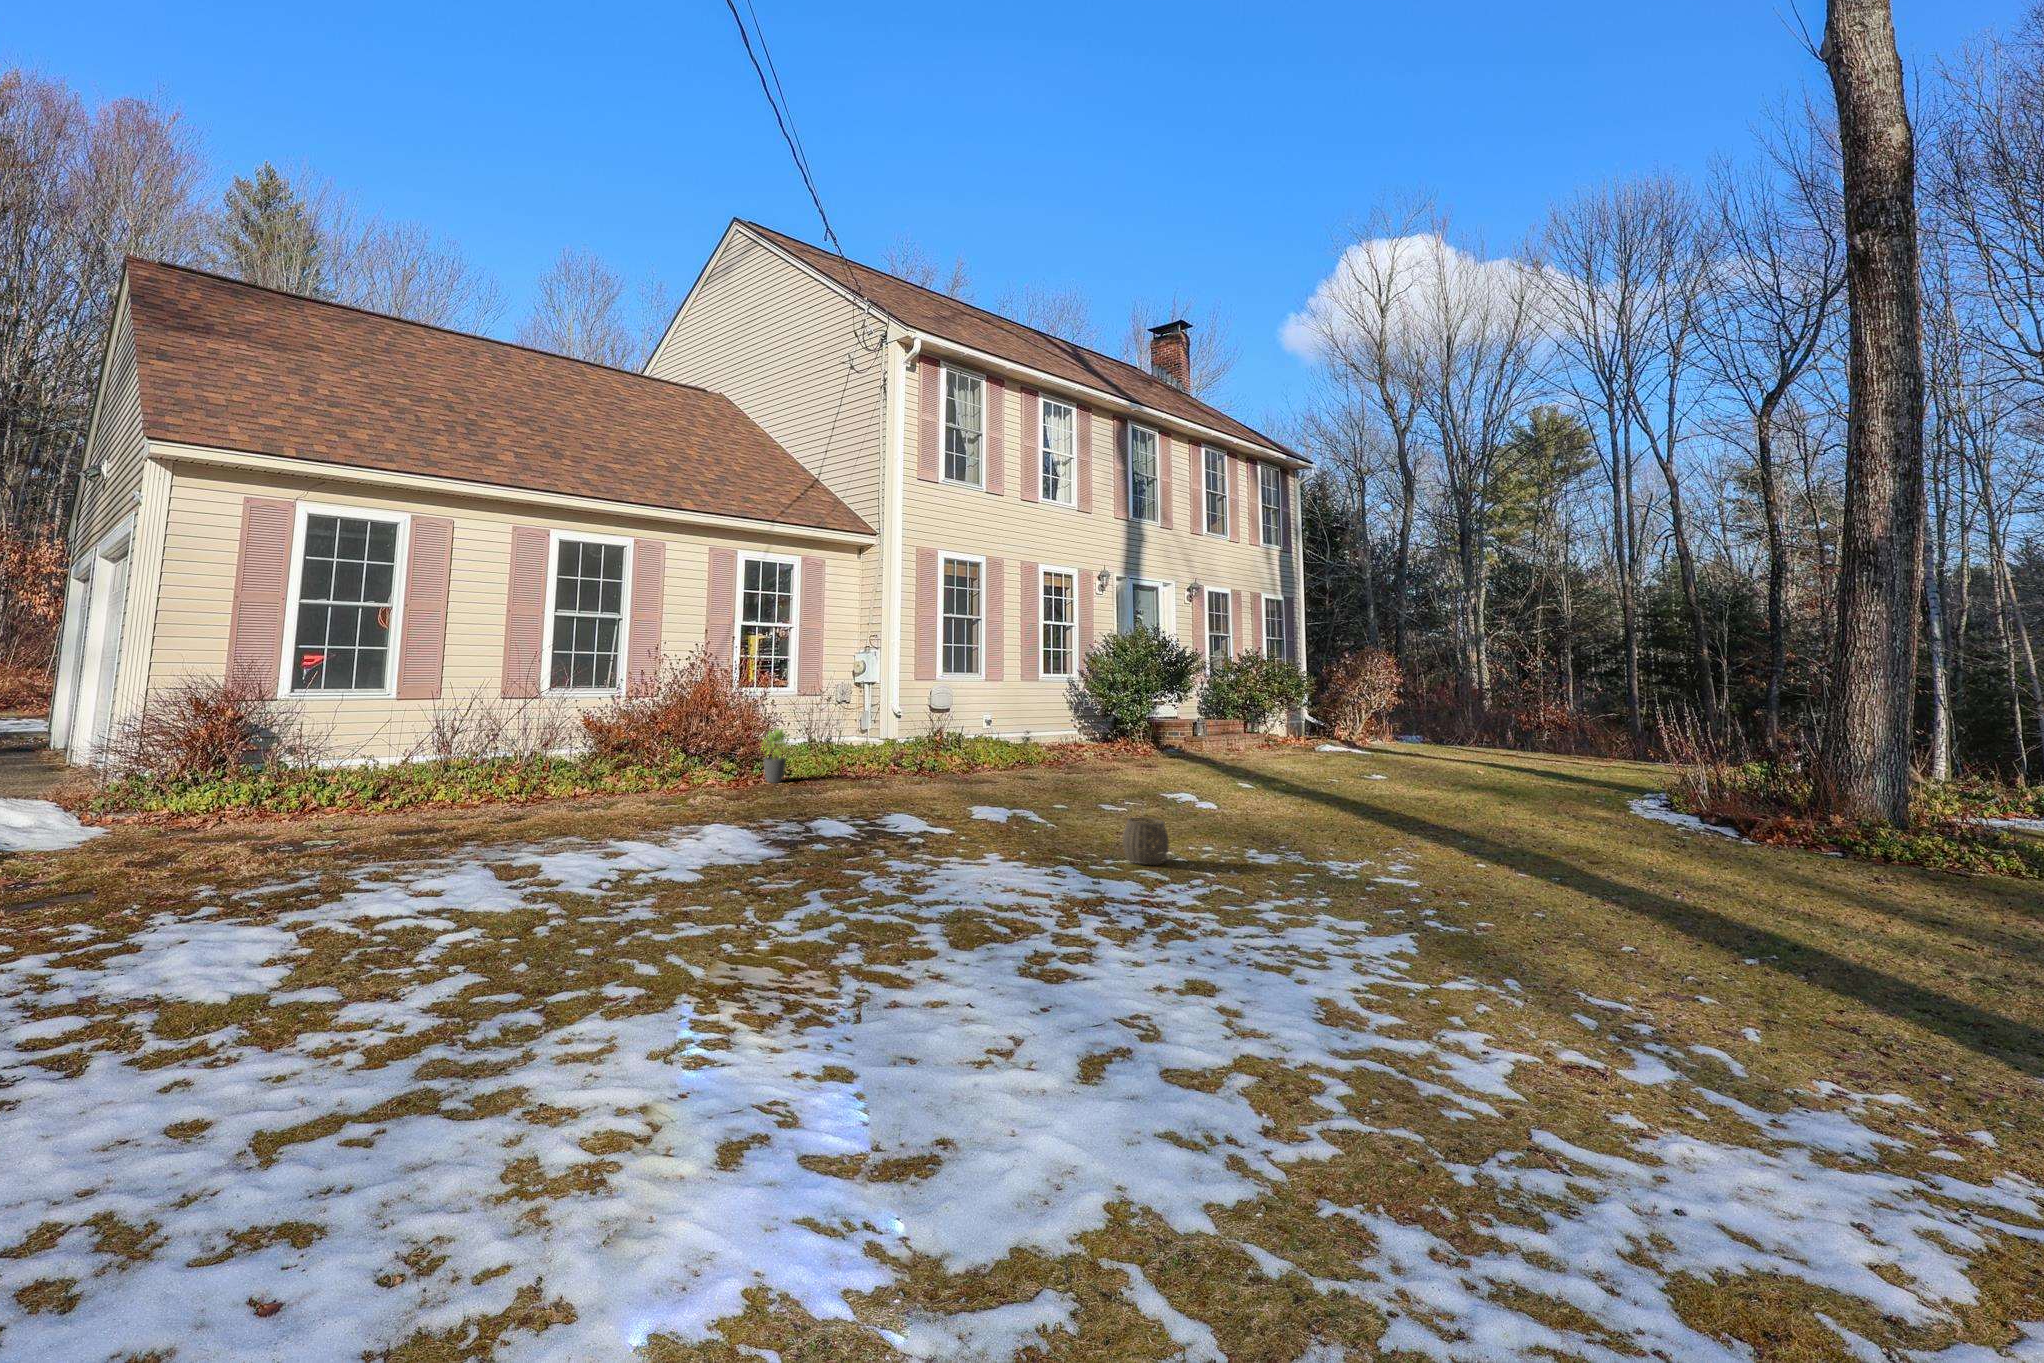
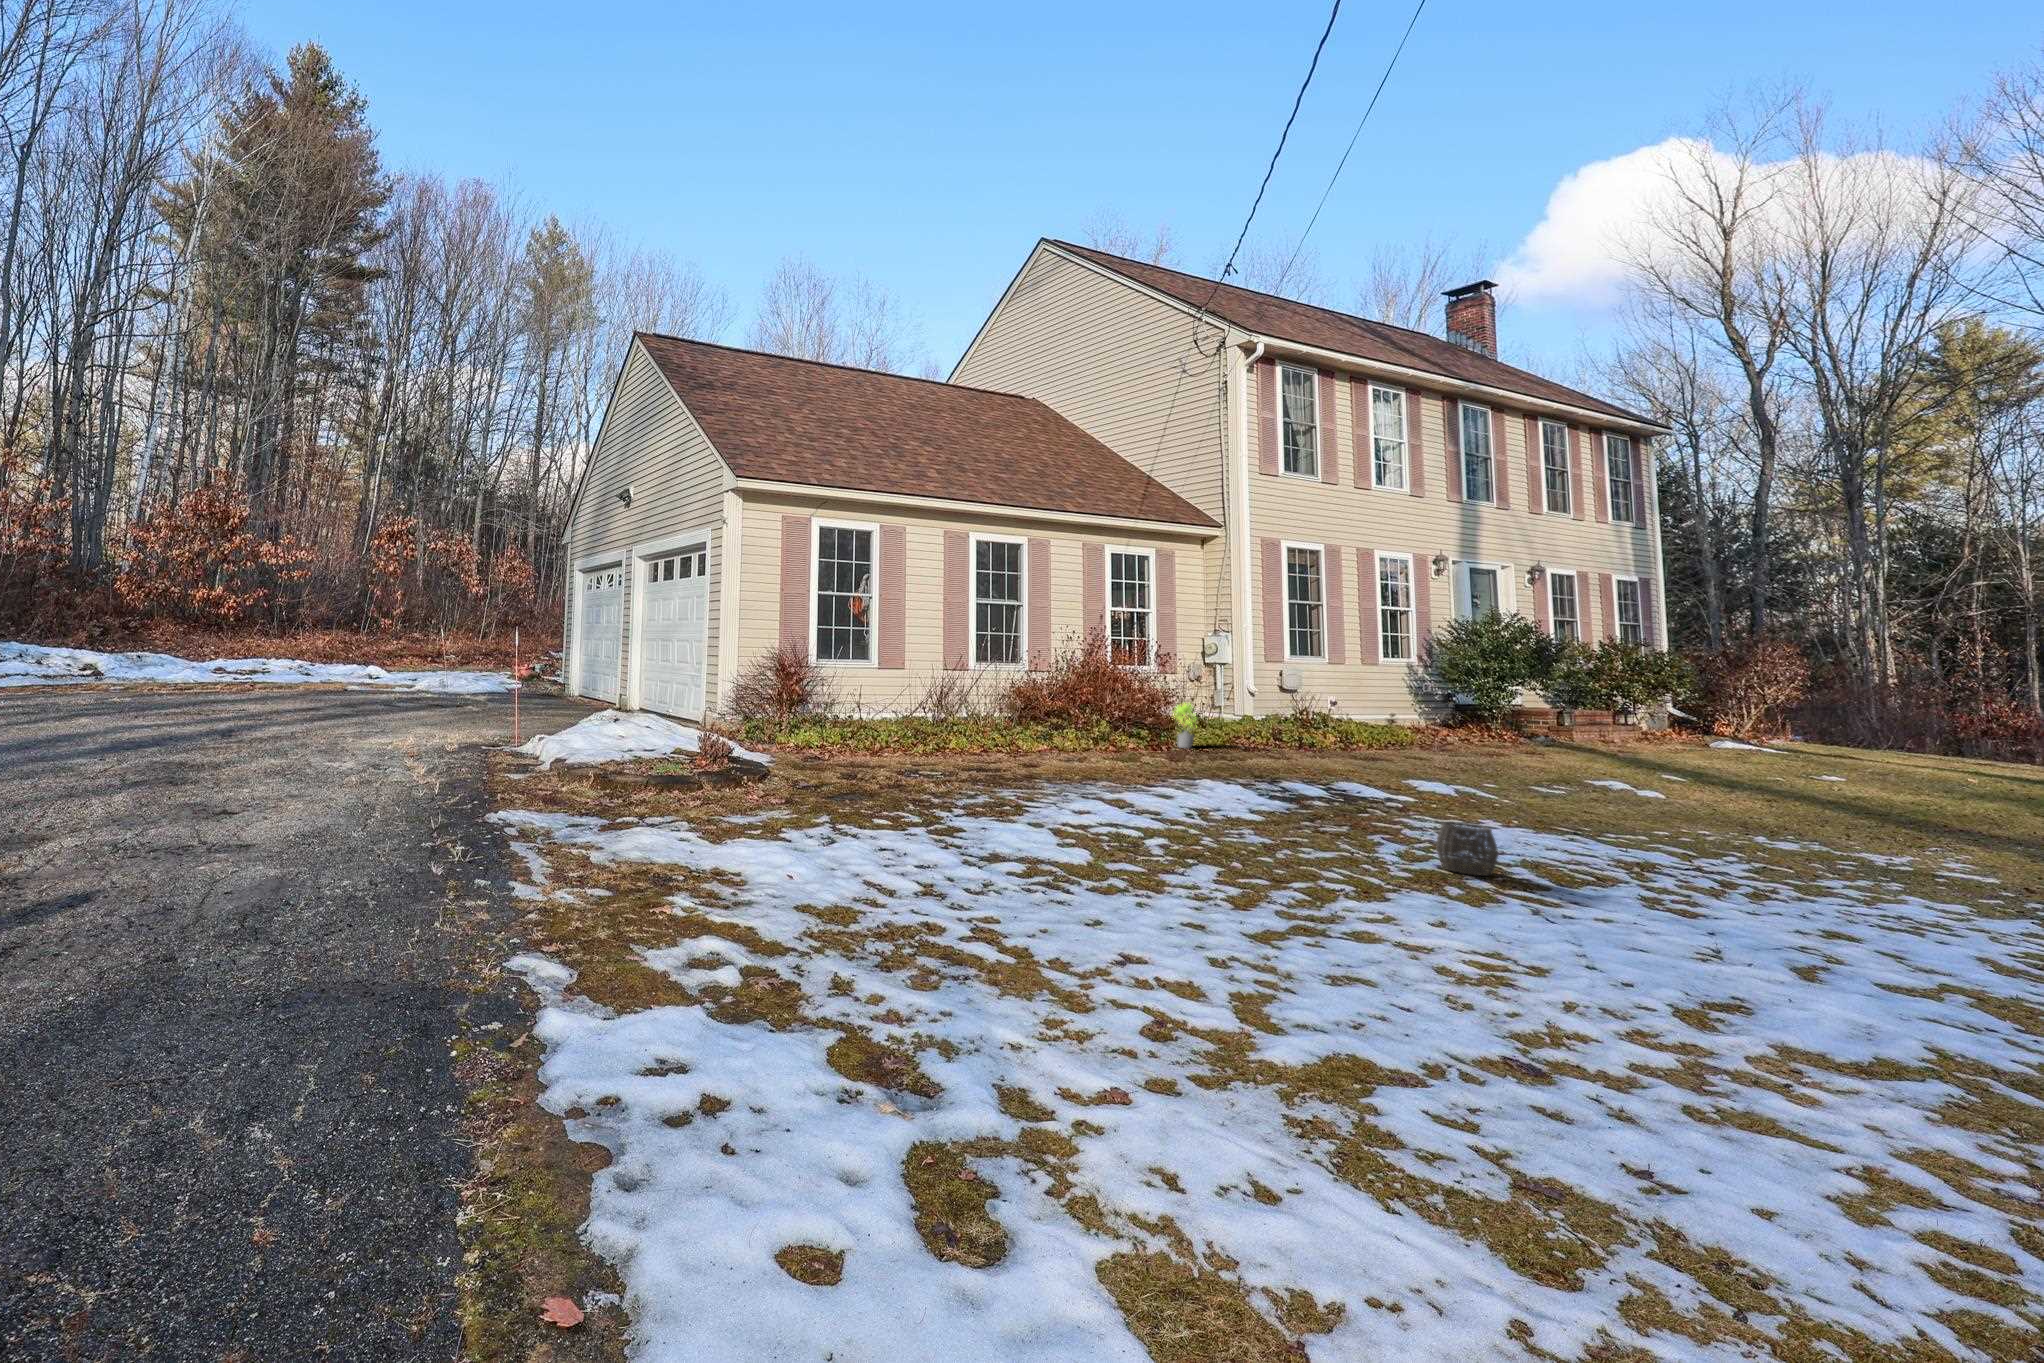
woven basket: present [1122,818,1169,865] -> present [1436,821,1498,876]

